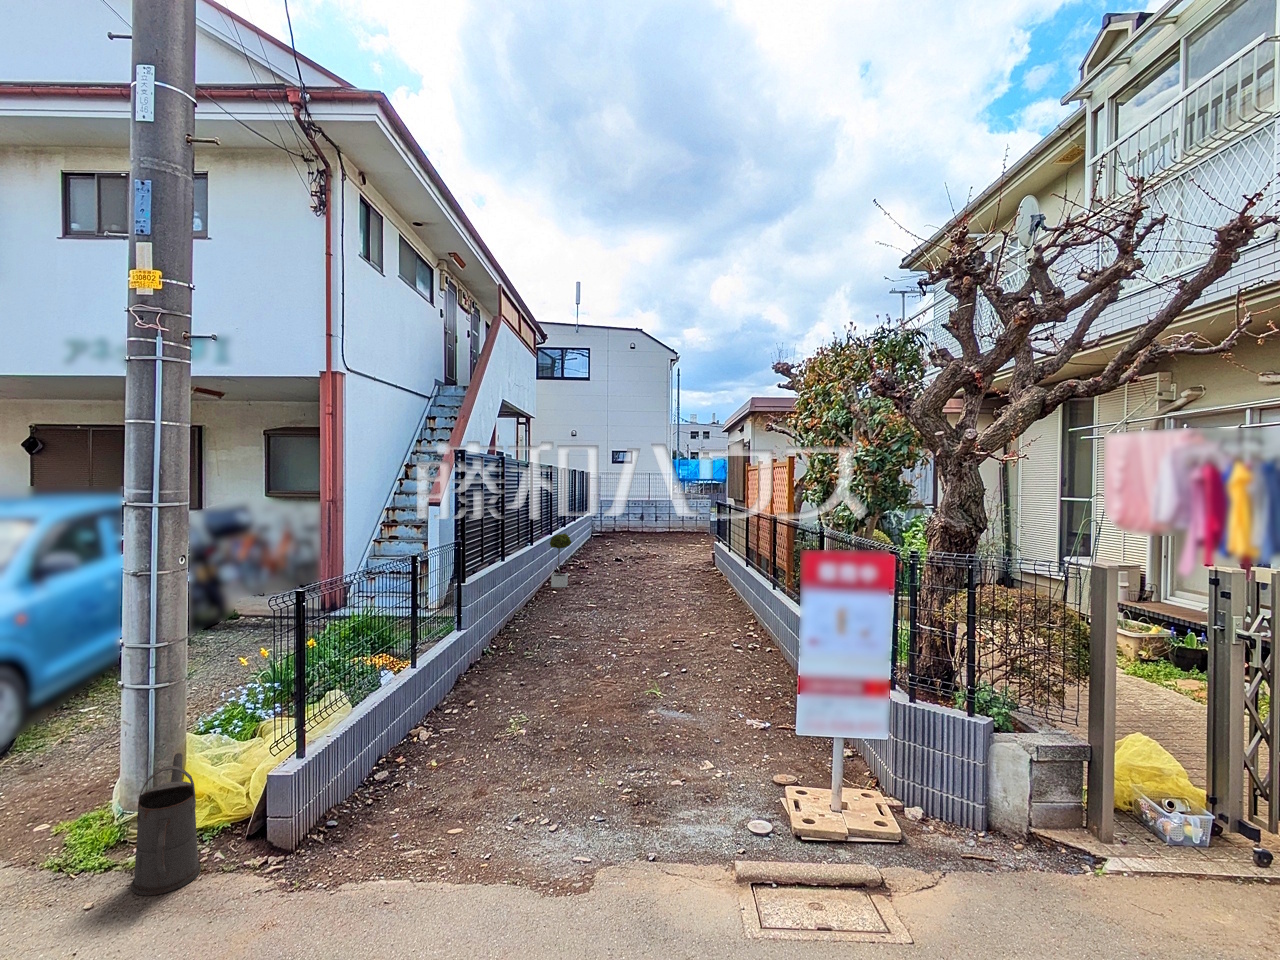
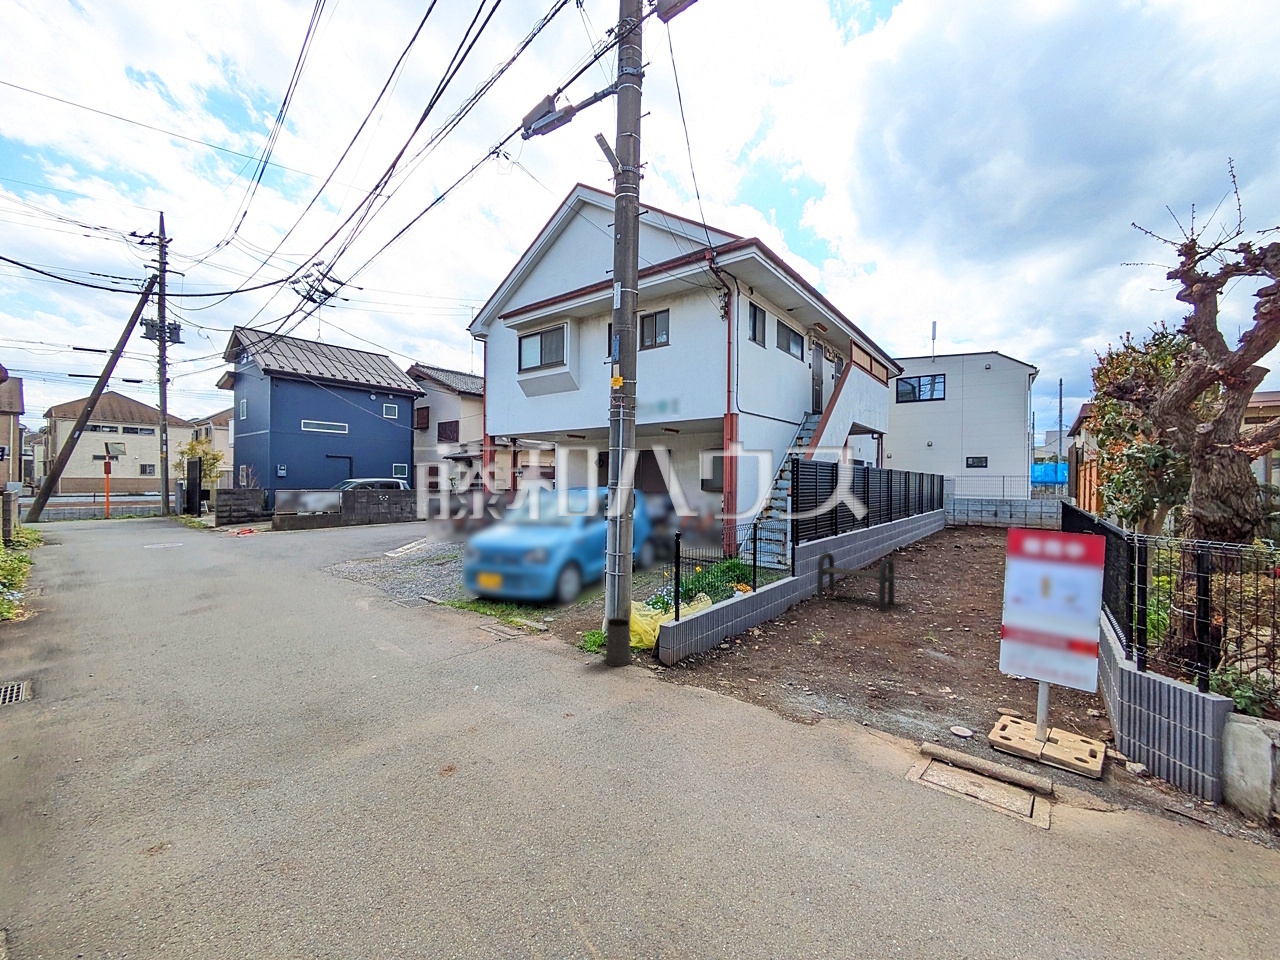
potted tree: present [550,533,571,587] -> none [888,524,907,566]
bench: none [488,584,585,657] -> present [817,553,894,611]

